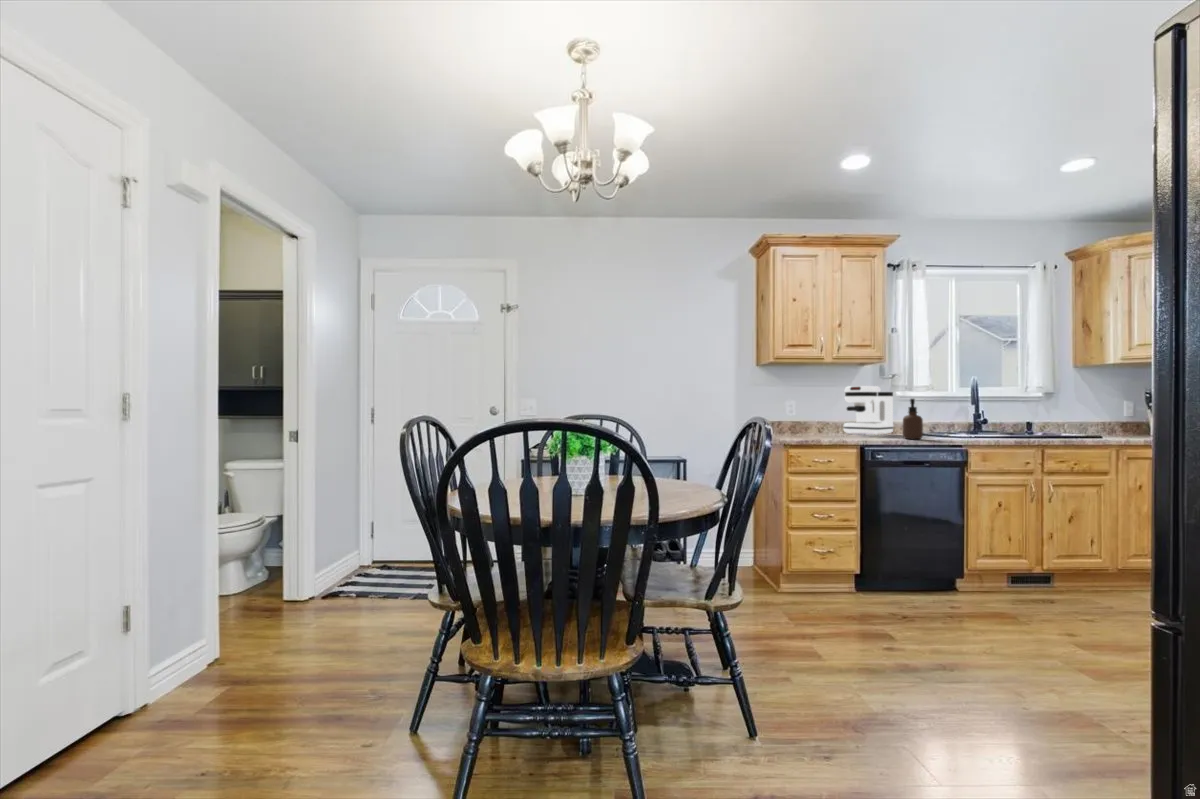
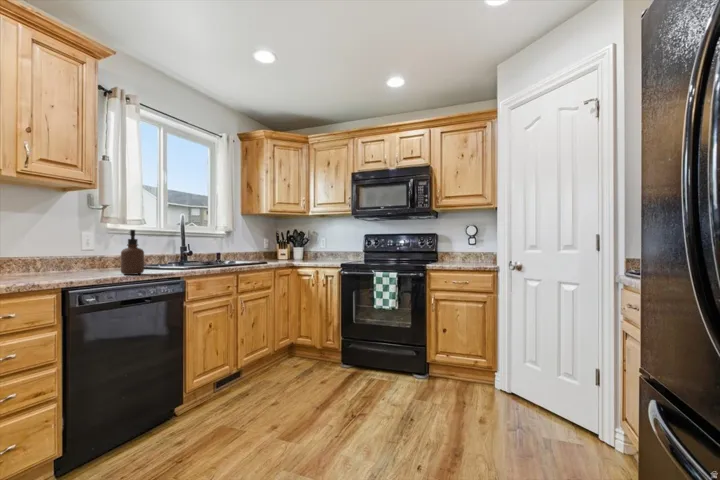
coffee maker: present [844,386,893,435] -> none [35,214,105,273]

